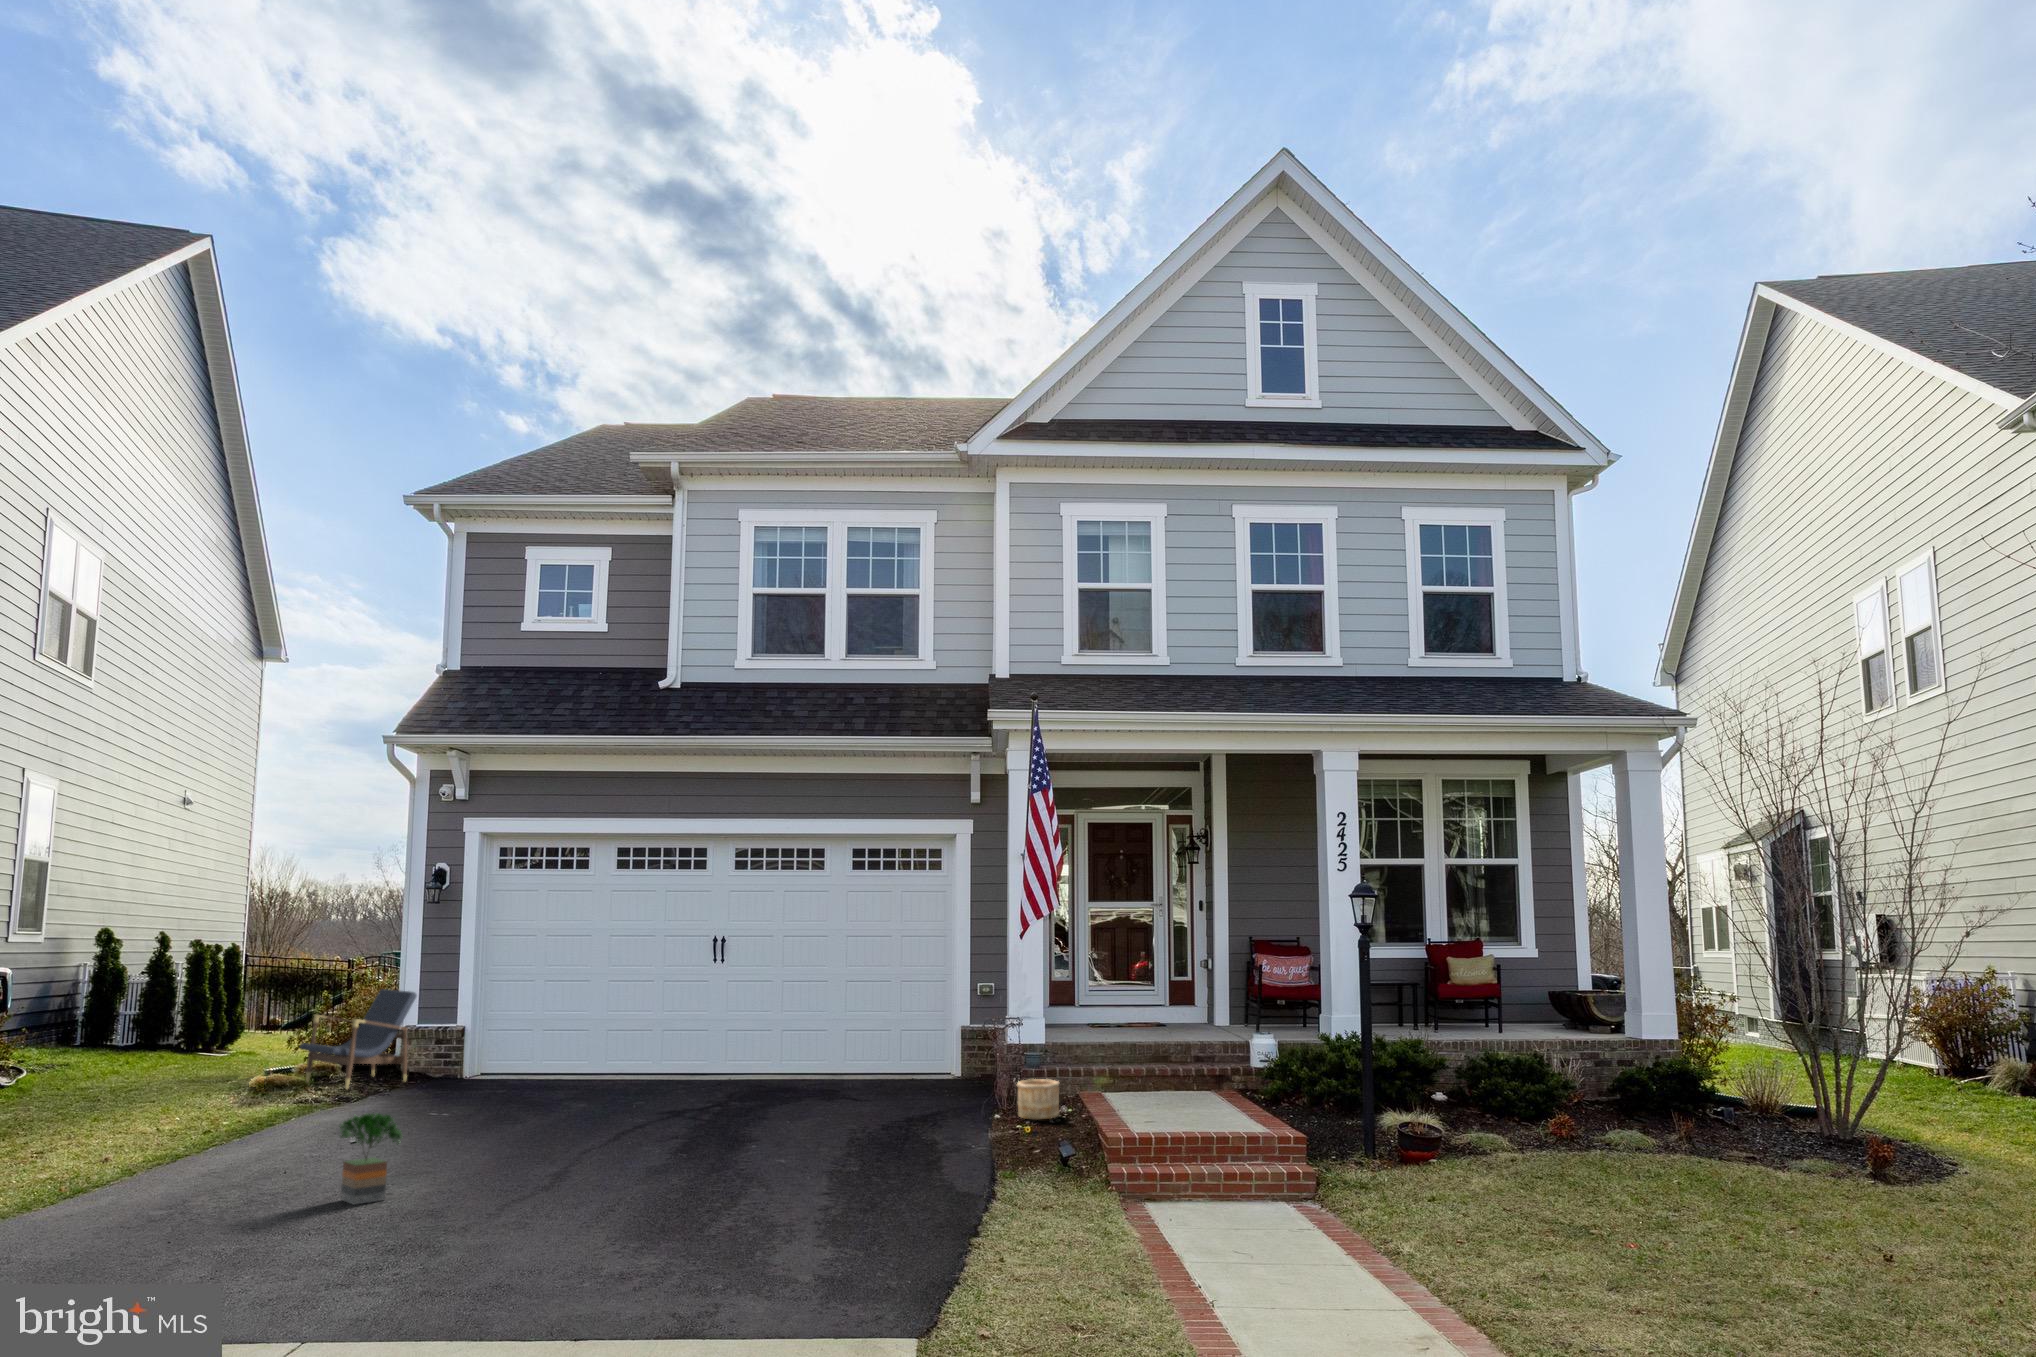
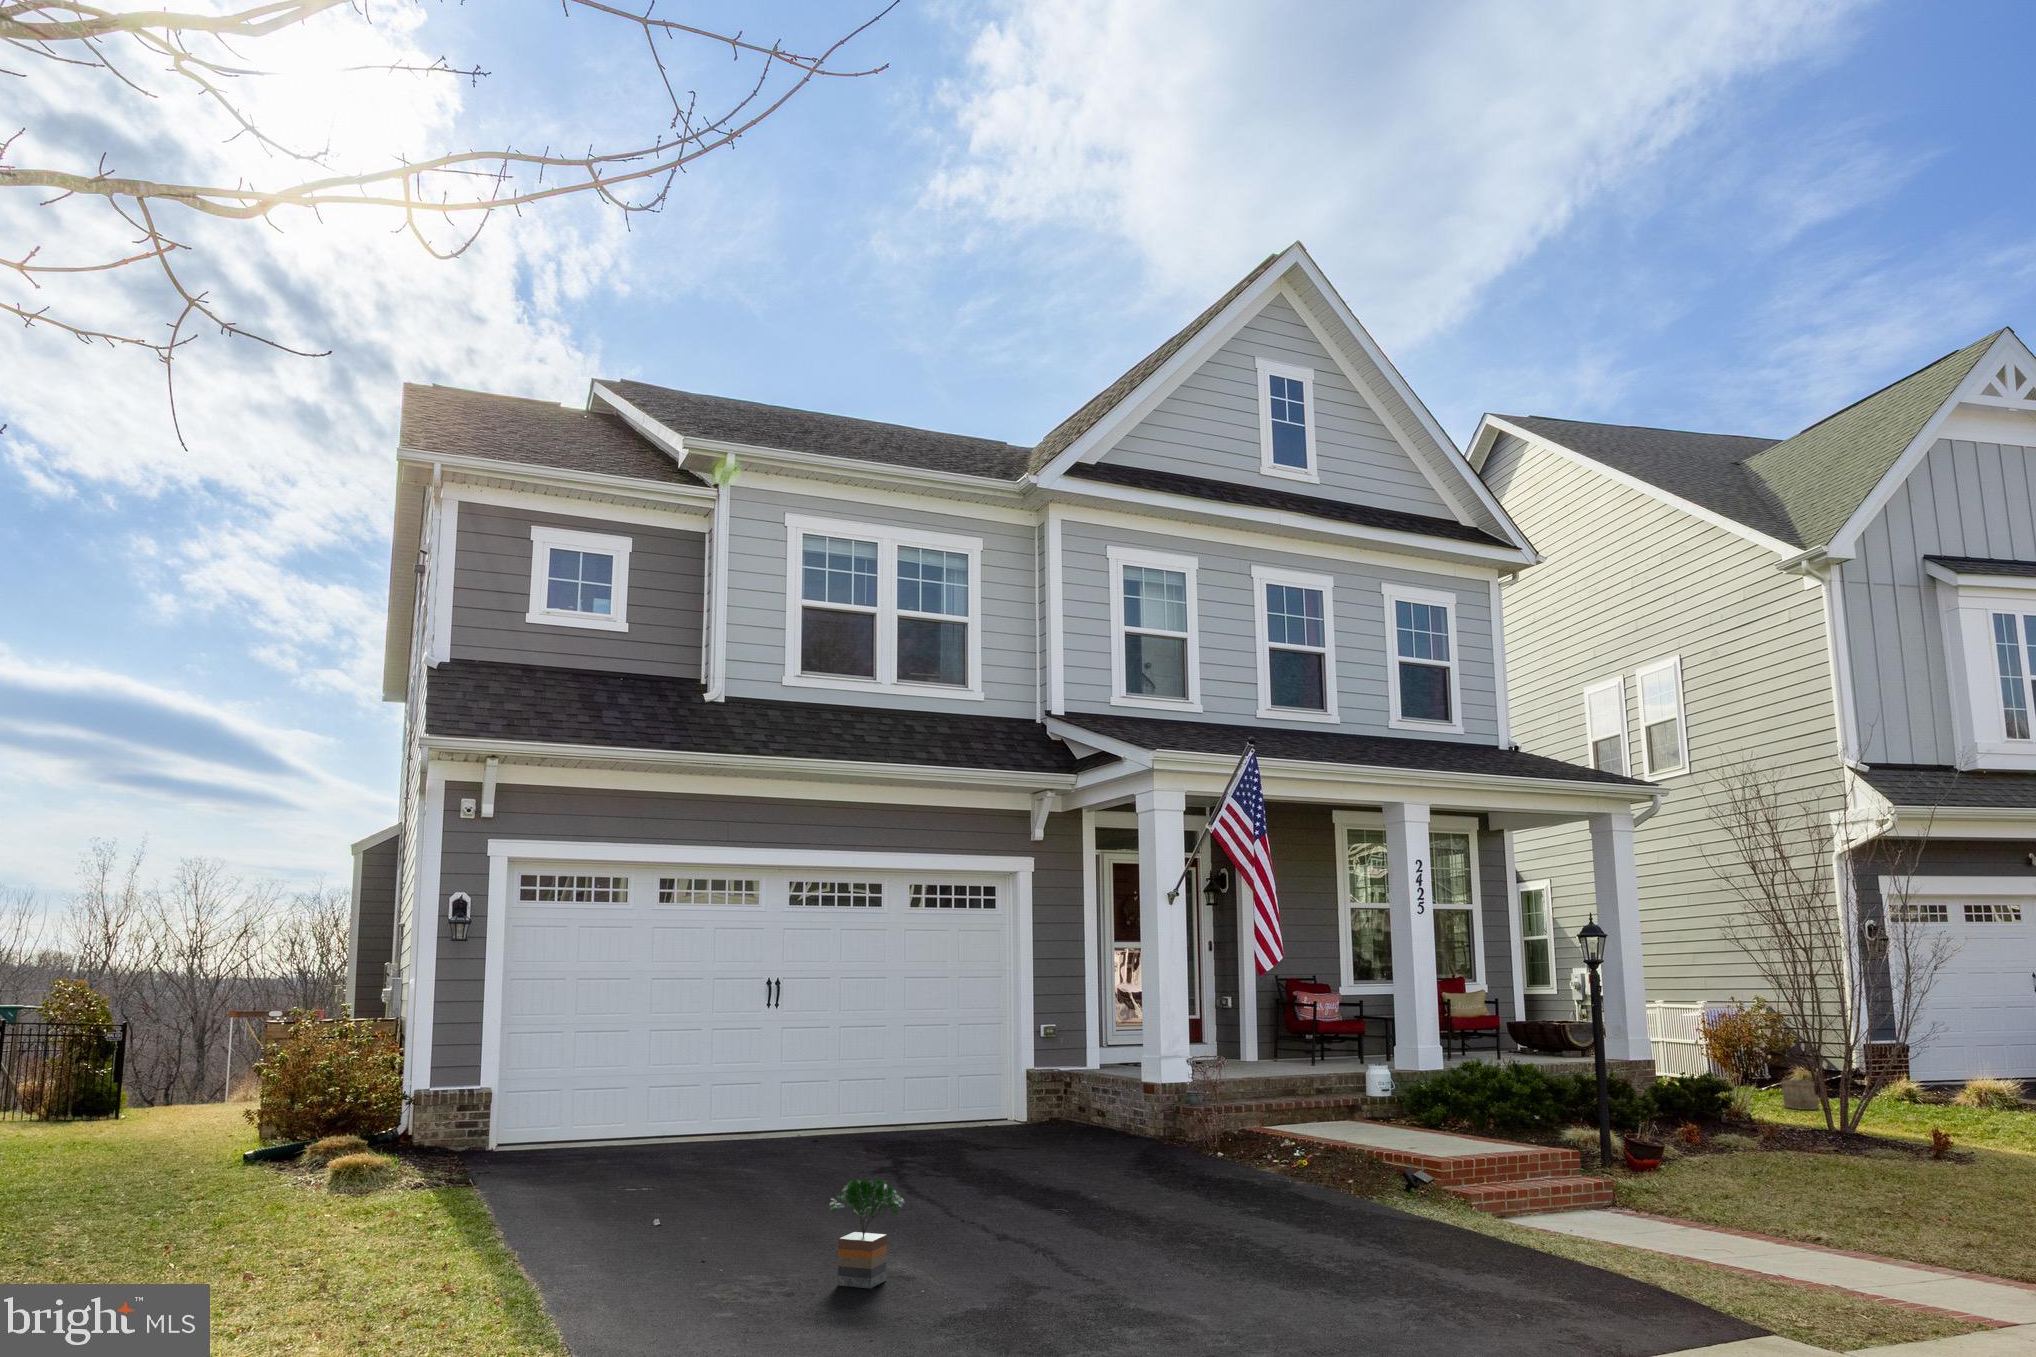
lounge chair: present [300,989,416,1089] -> none [302,1047,441,1172]
wooden bucket: present [1017,1079,1059,1119] -> present [1782,1080,1819,1110]

